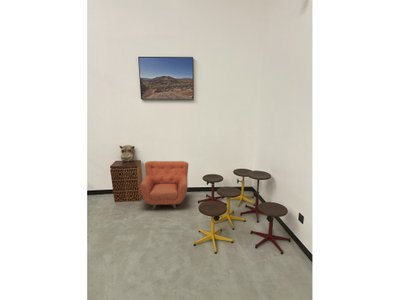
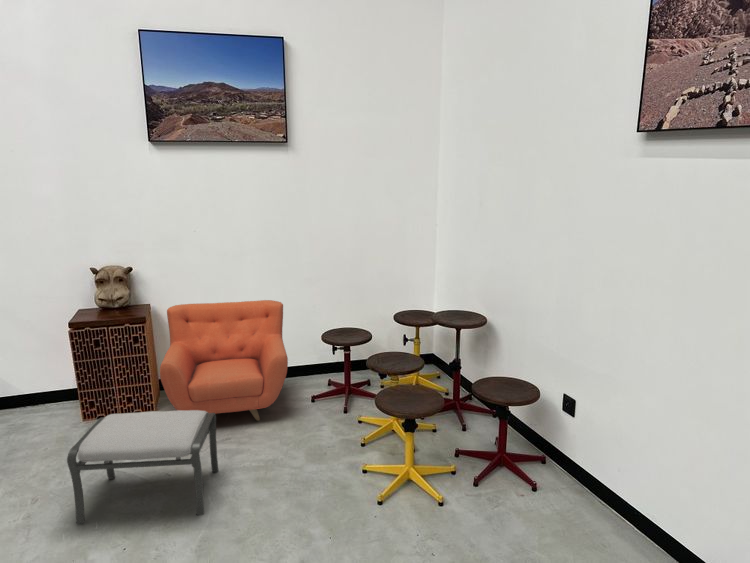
ottoman: none [103,202,157,244] -> present [67,410,218,523]

